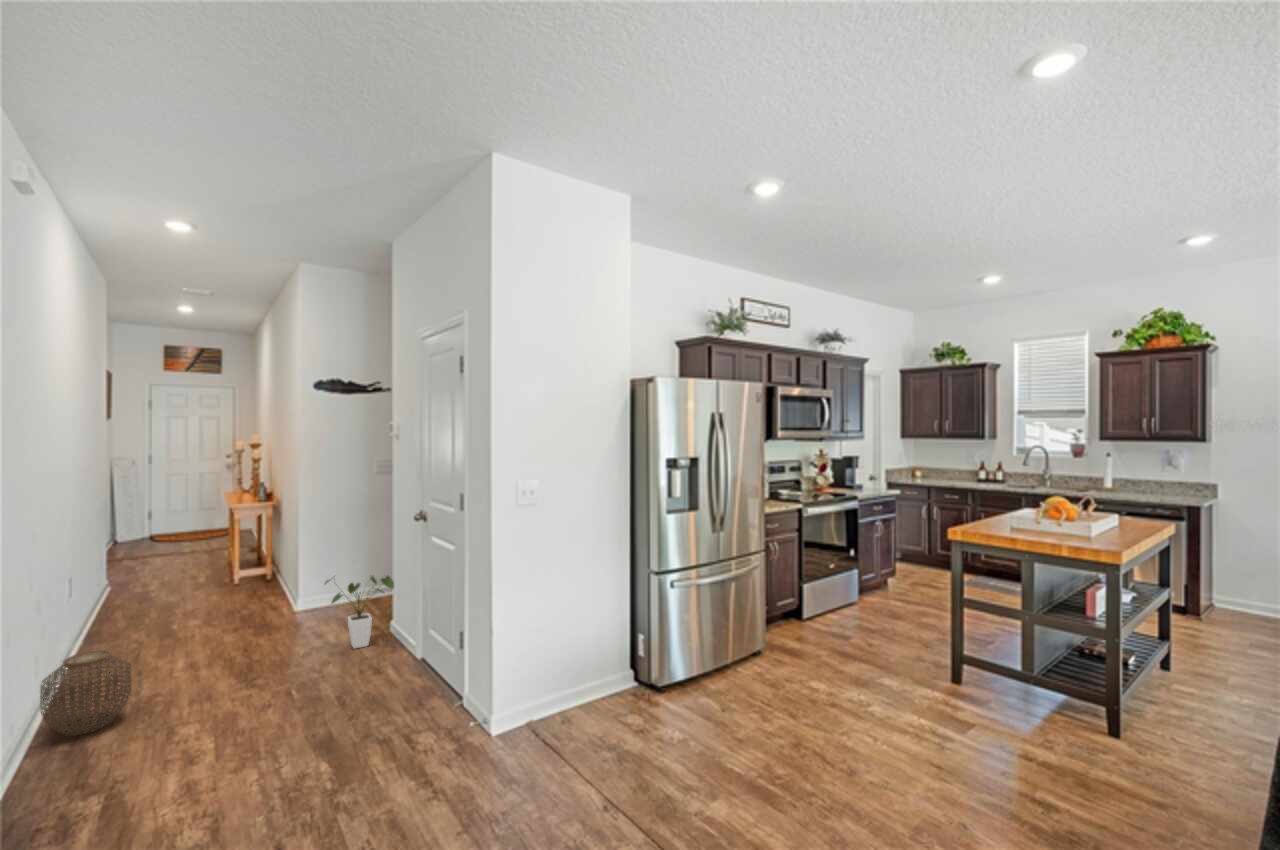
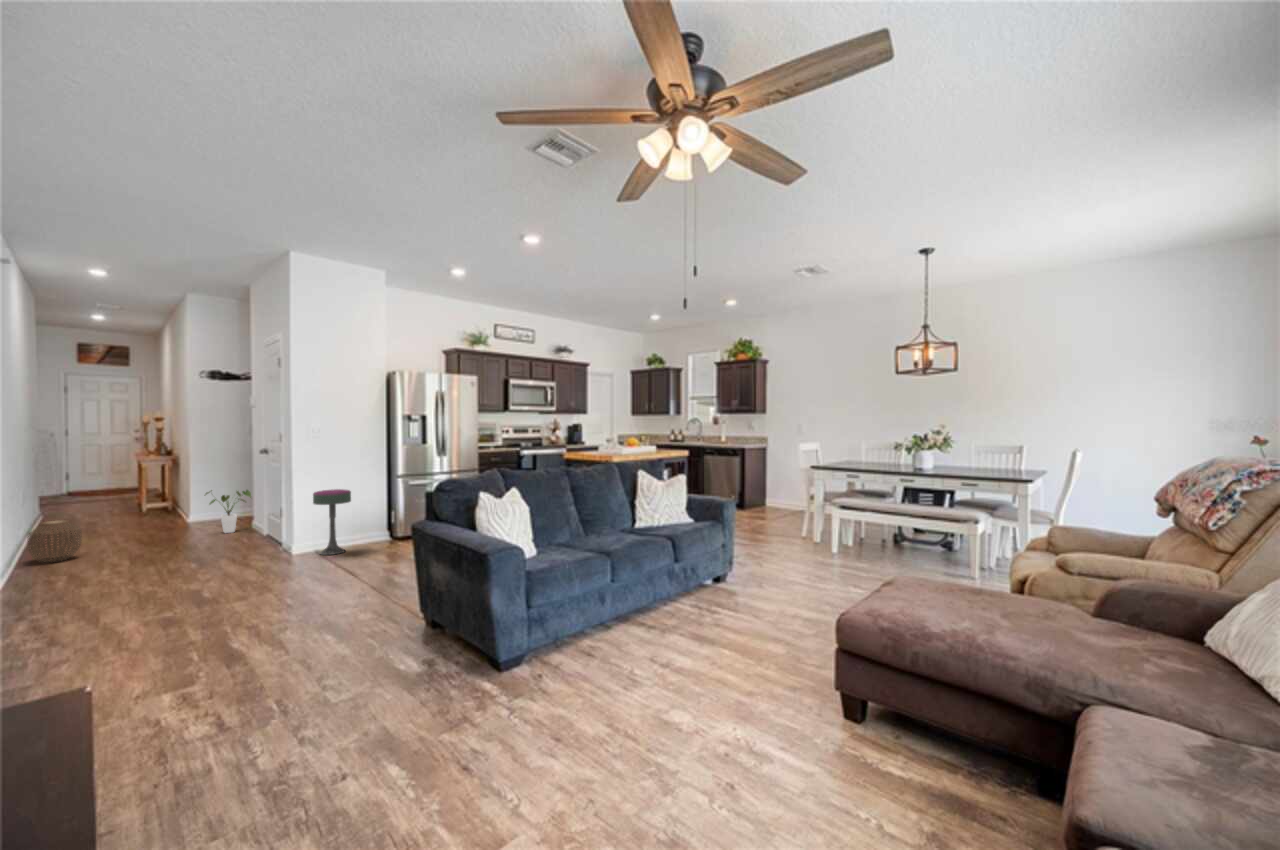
bar stool: none [528,603,595,743] -> present [313,489,351,555]

